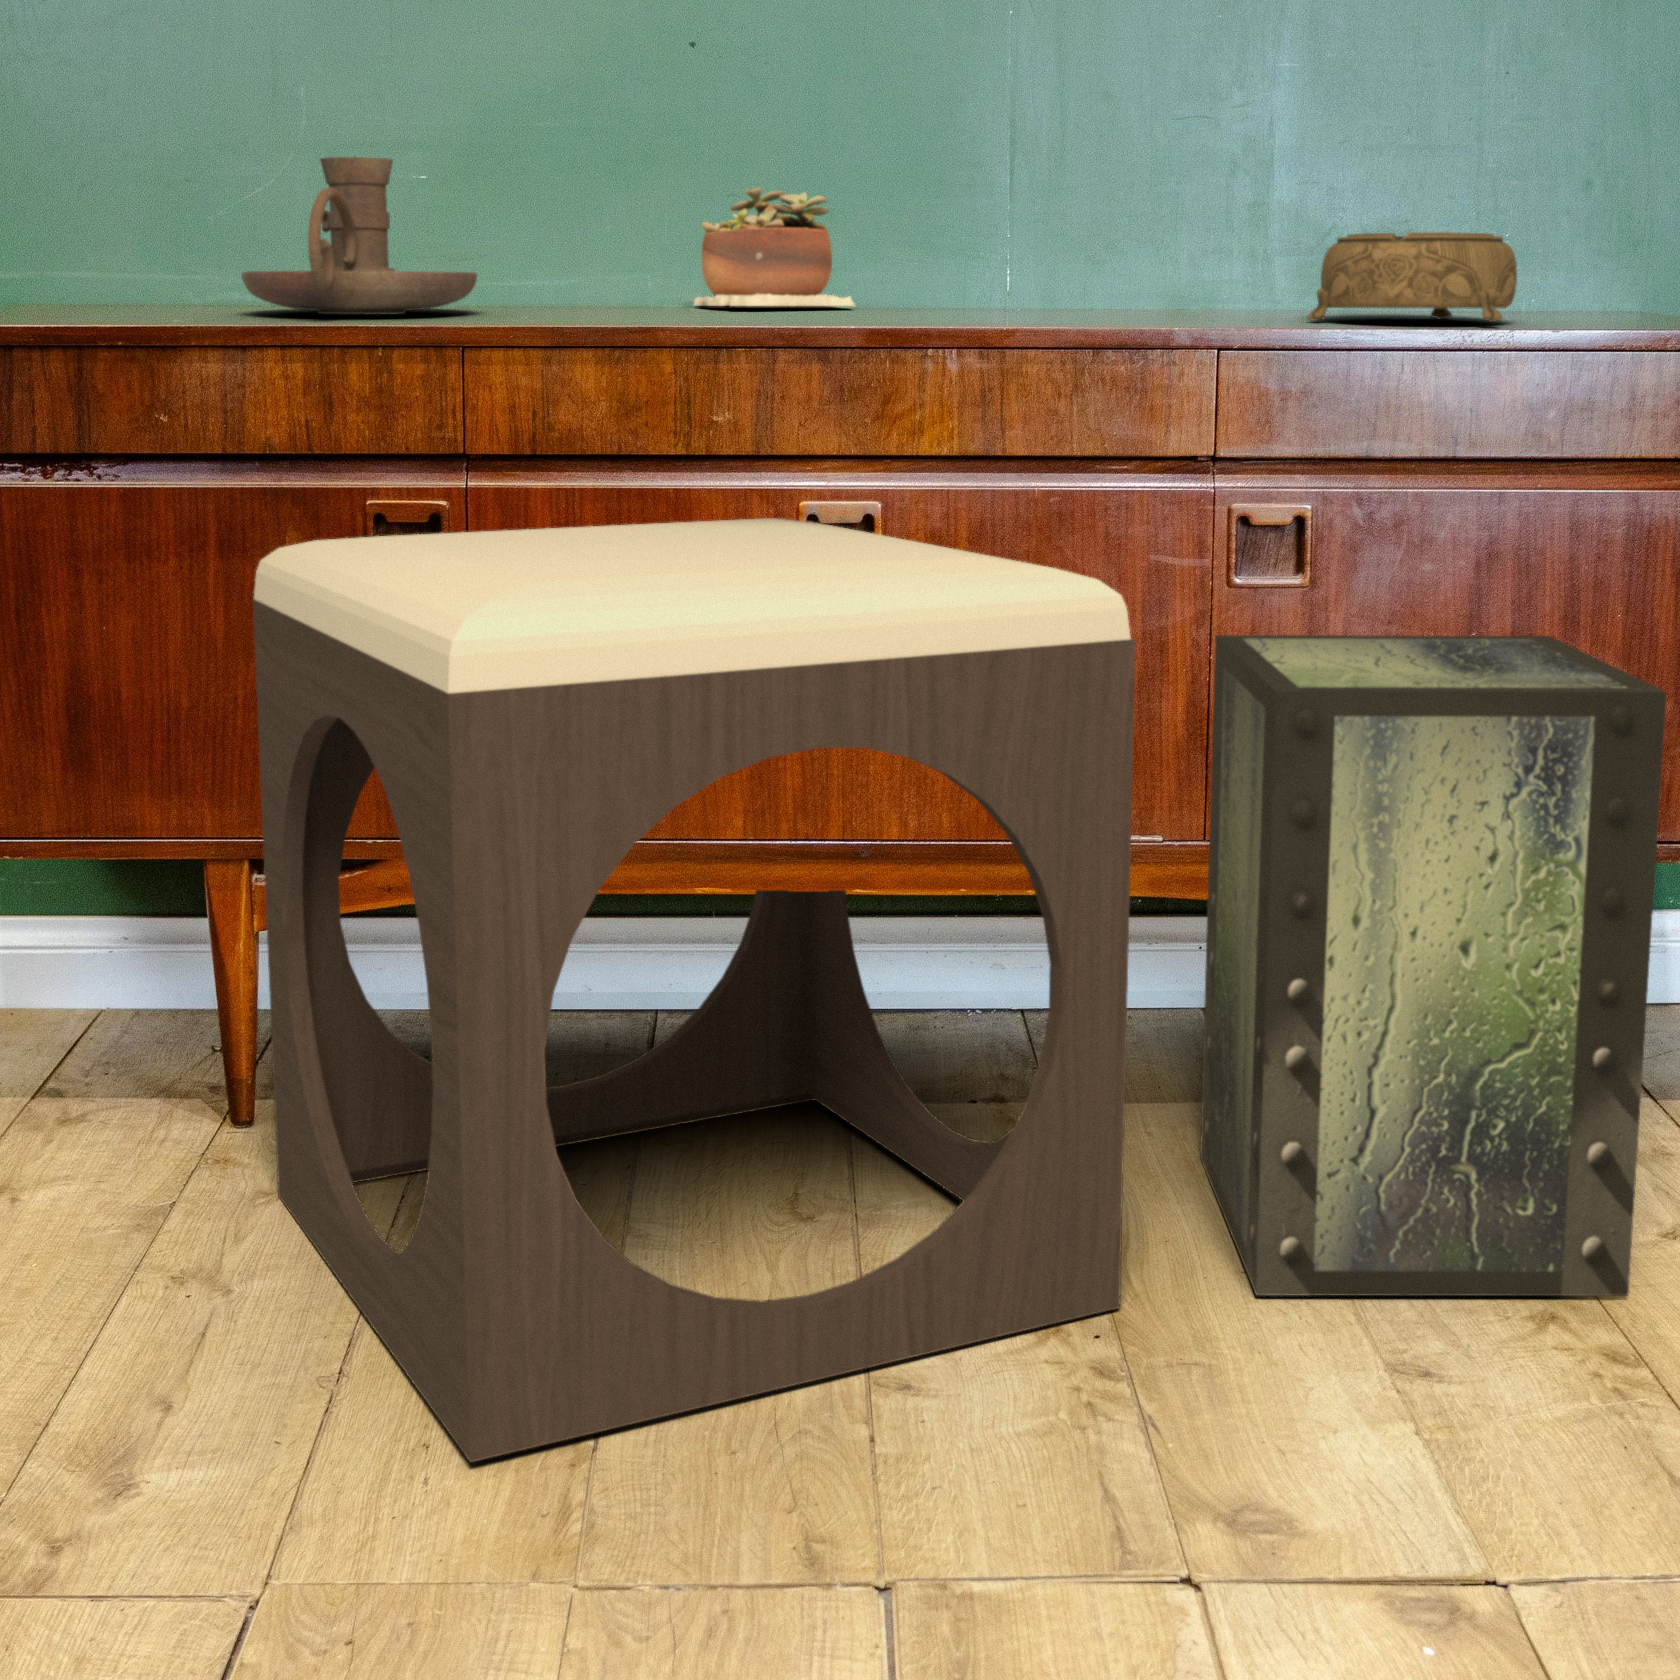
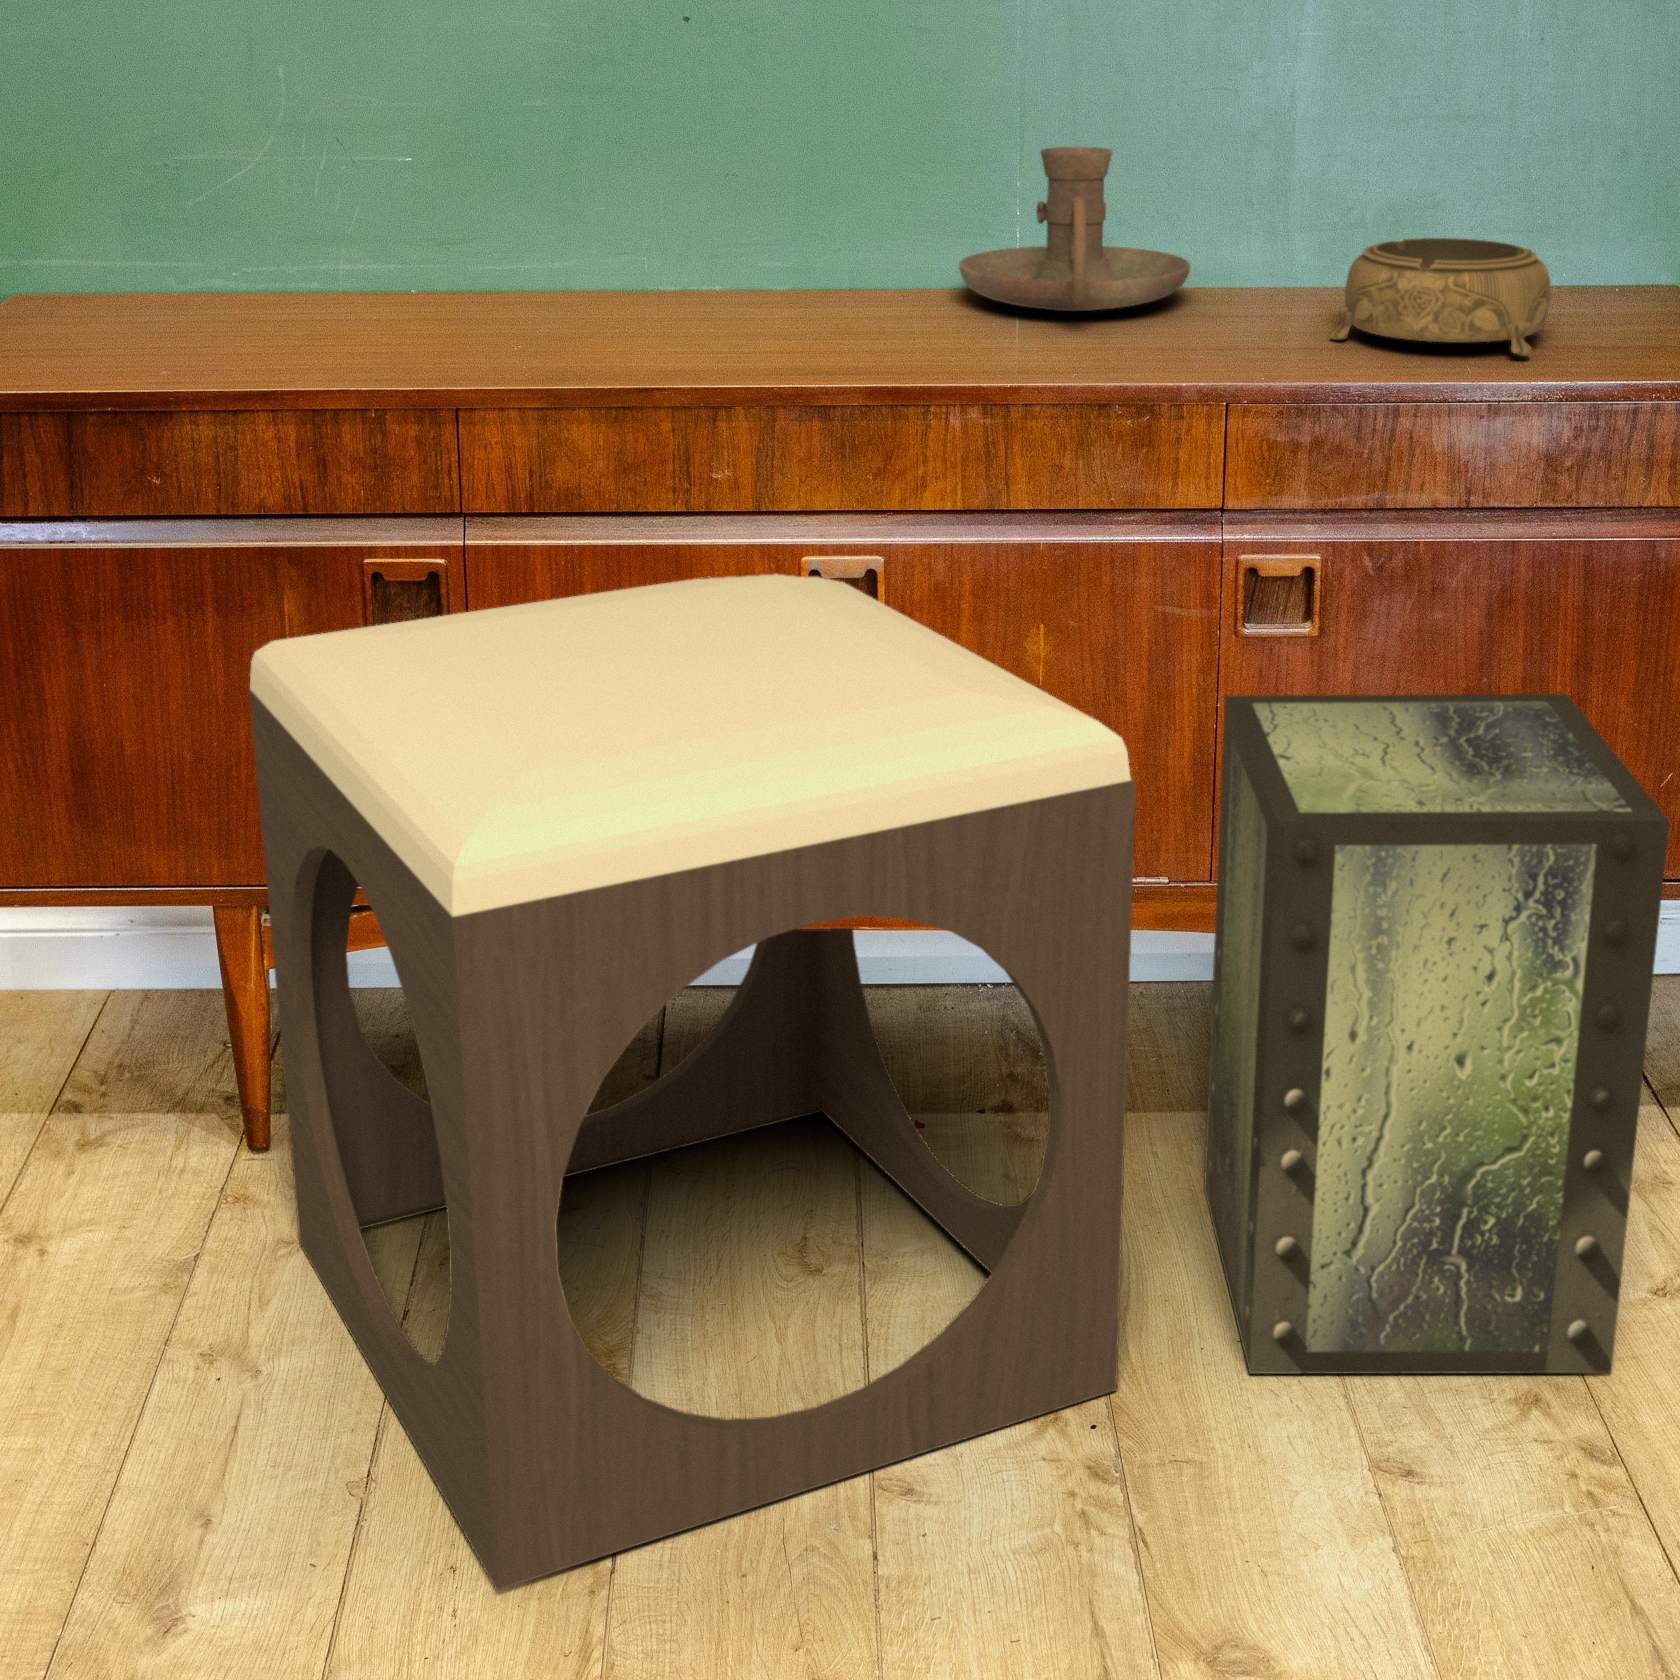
candle holder: present [241,157,477,314] -> present [959,147,1190,311]
succulent plant: present [694,187,854,306] -> none [681,154,859,304]

